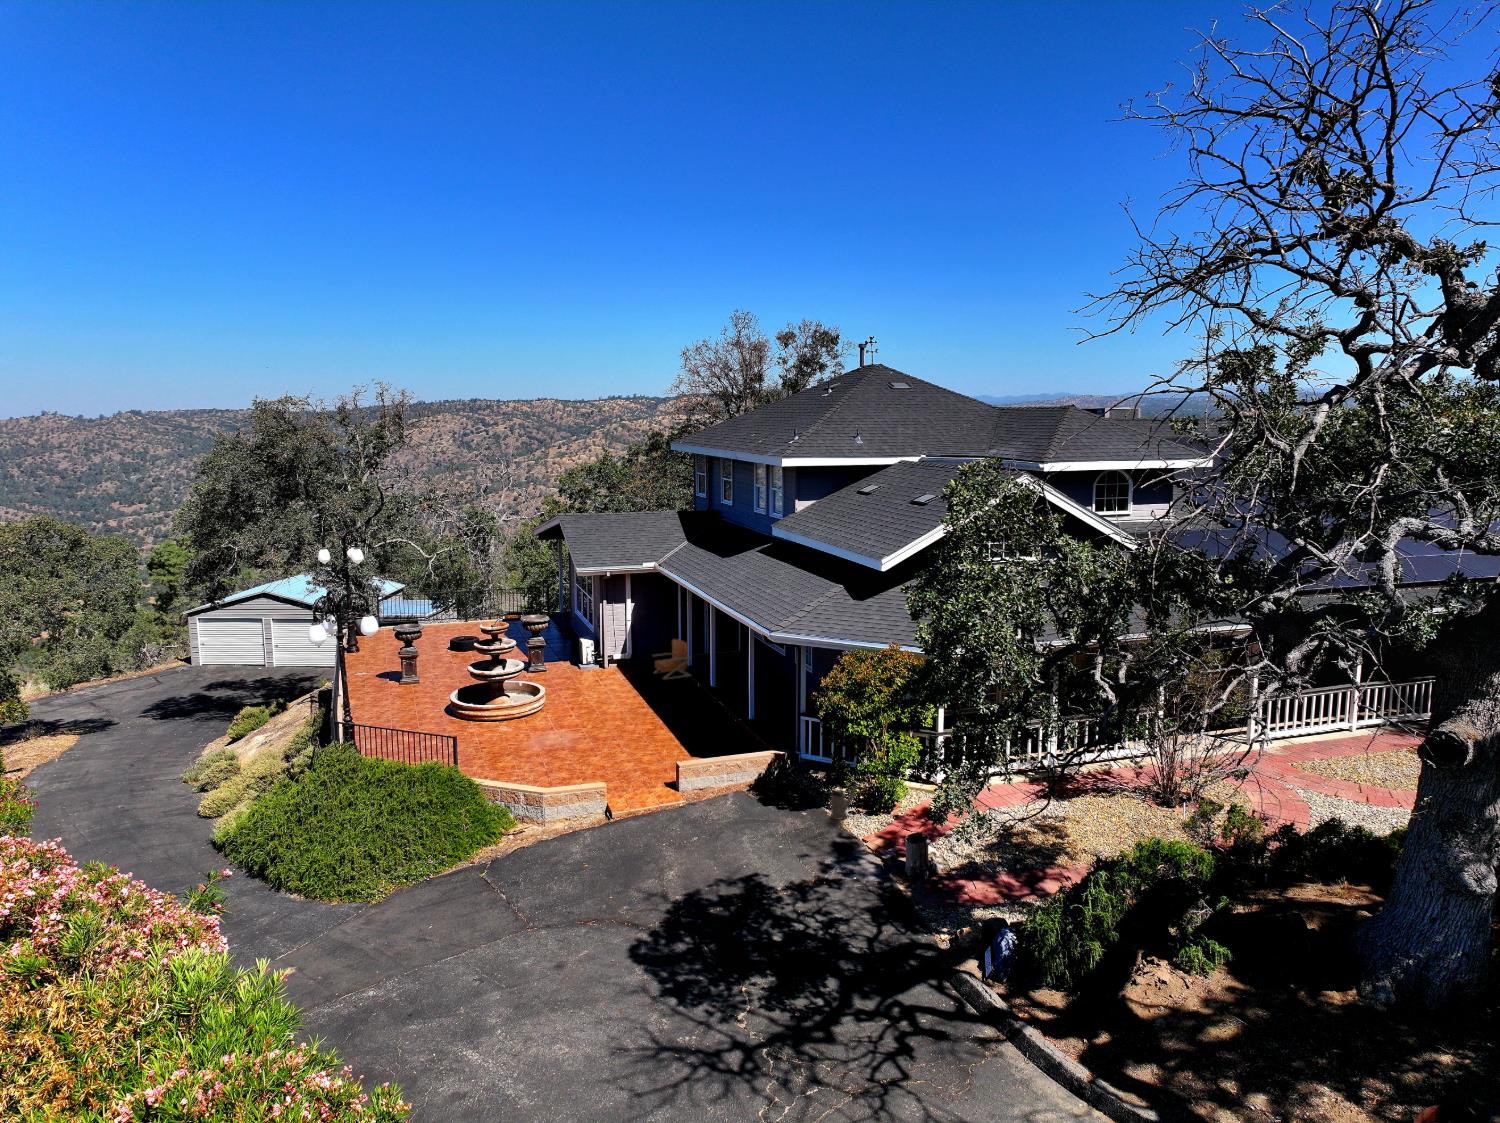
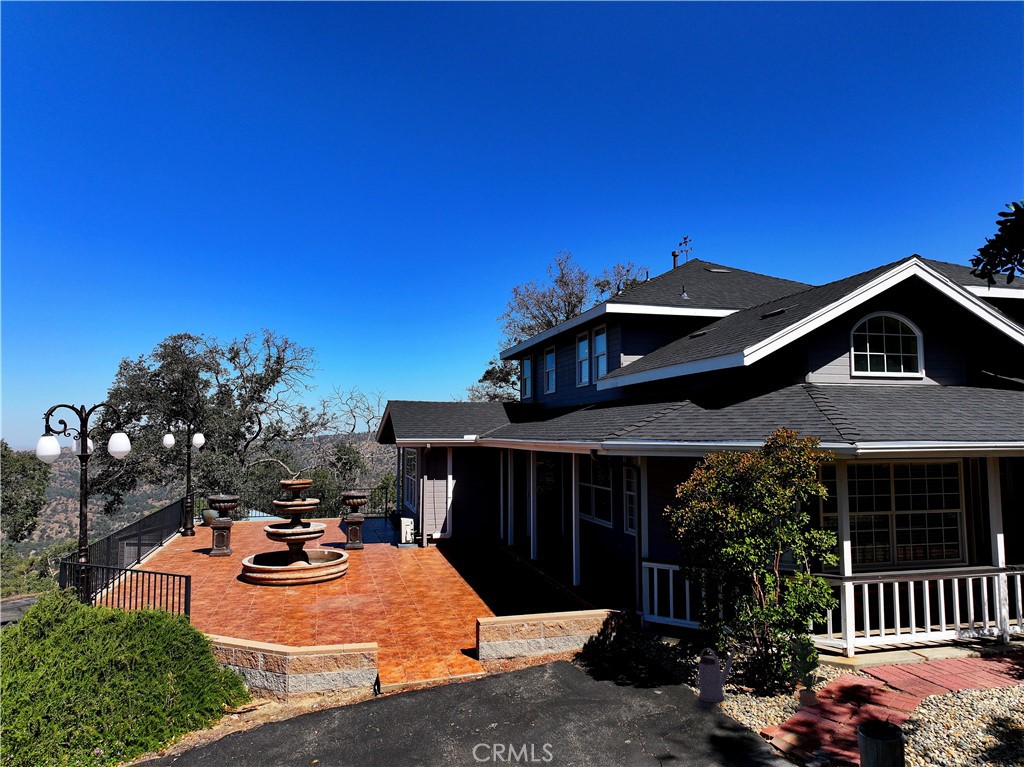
lounge chair: present [653,639,691,679] -> none [472,514,514,555]
potted plant: none [888,779,911,821] -> present [788,638,826,706]

